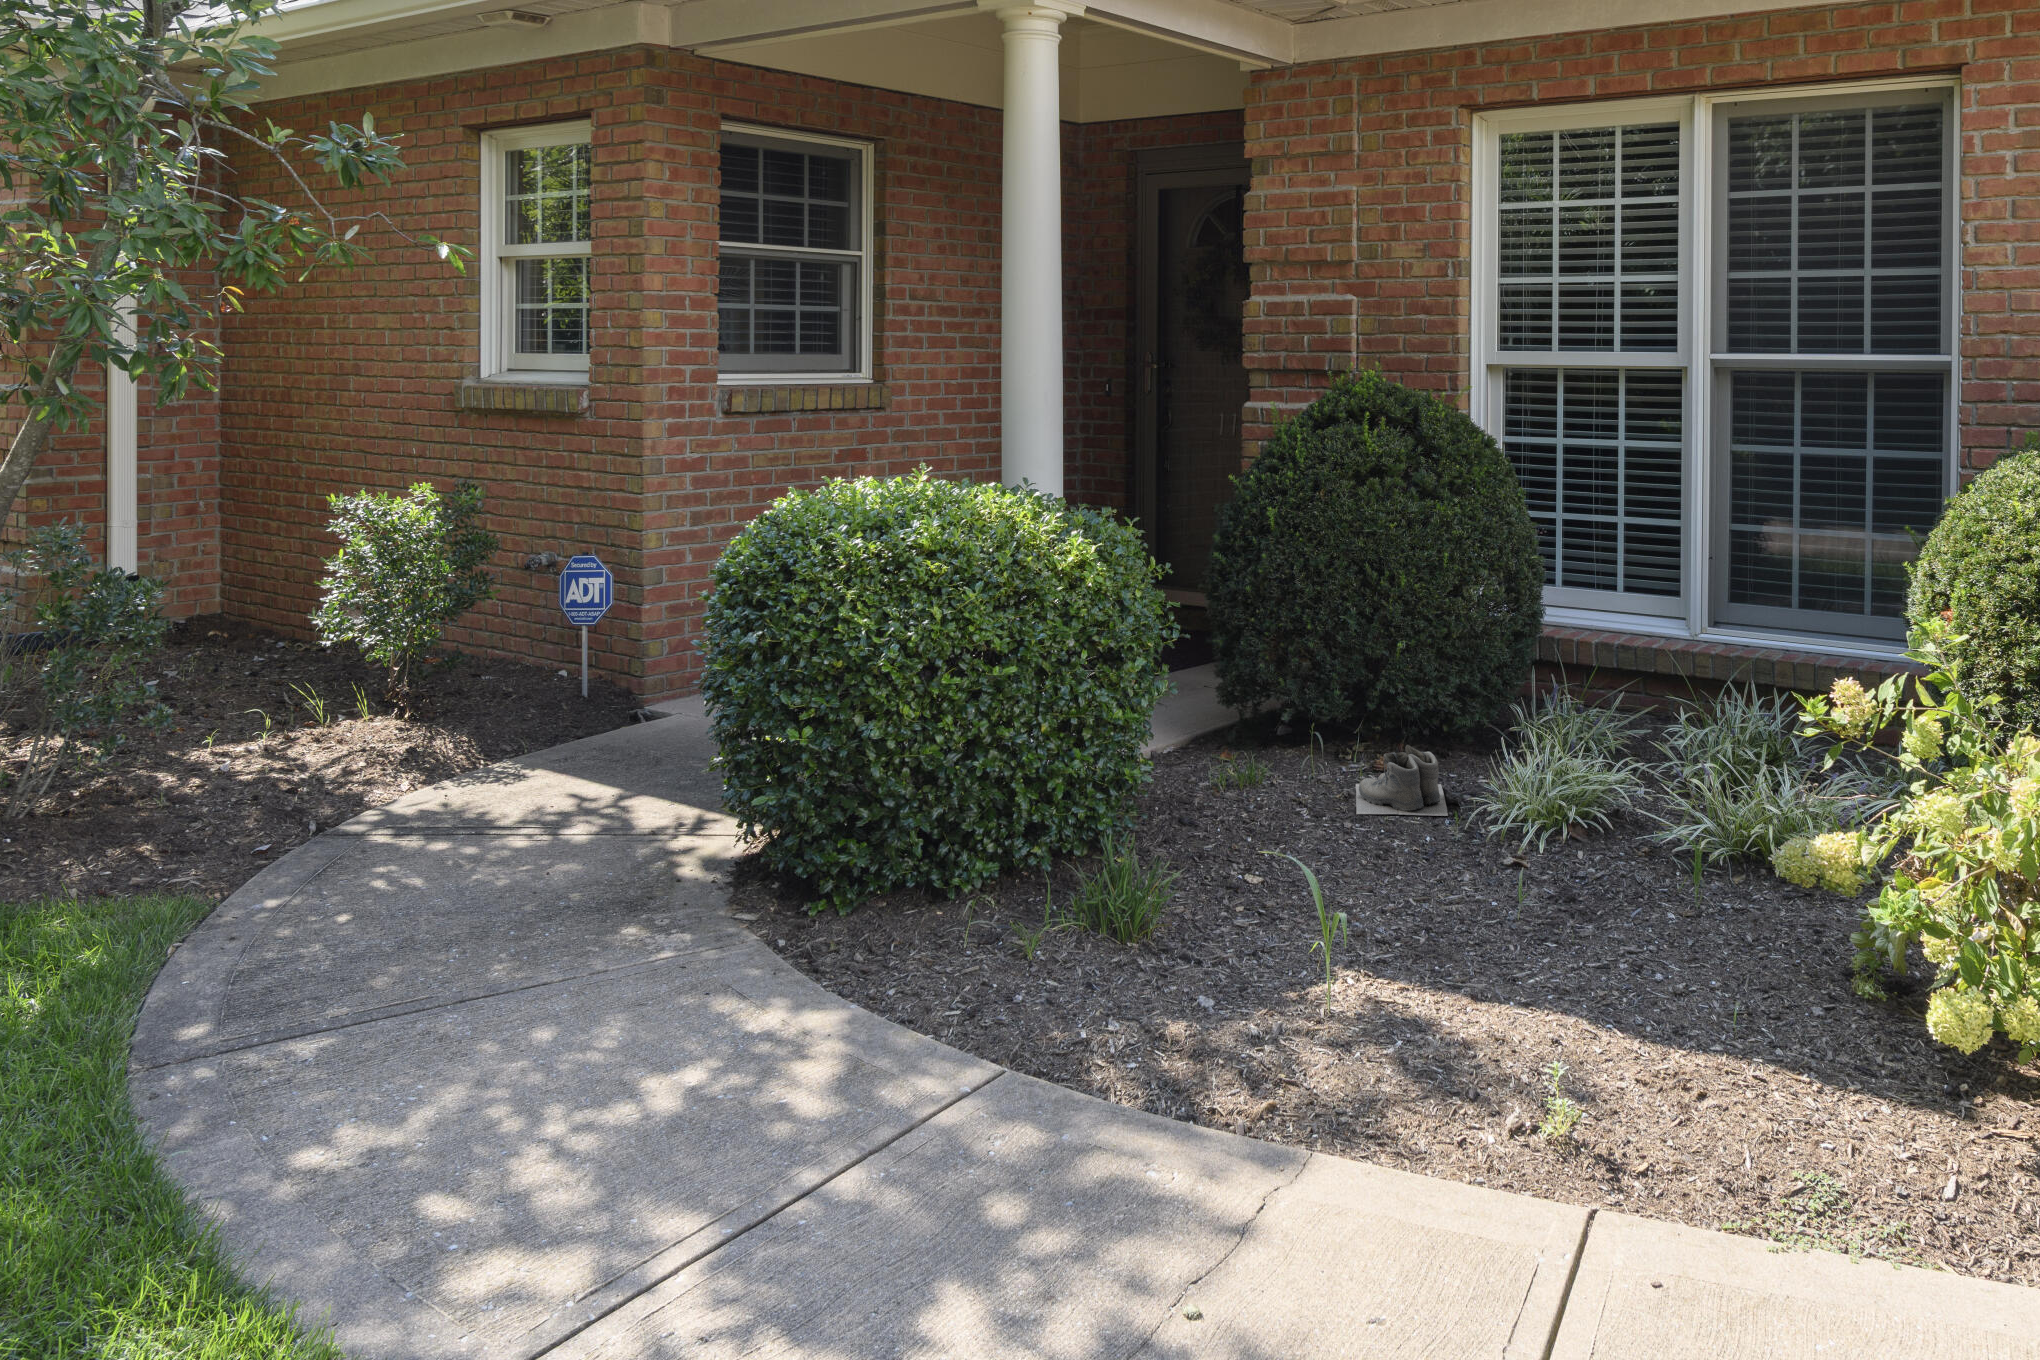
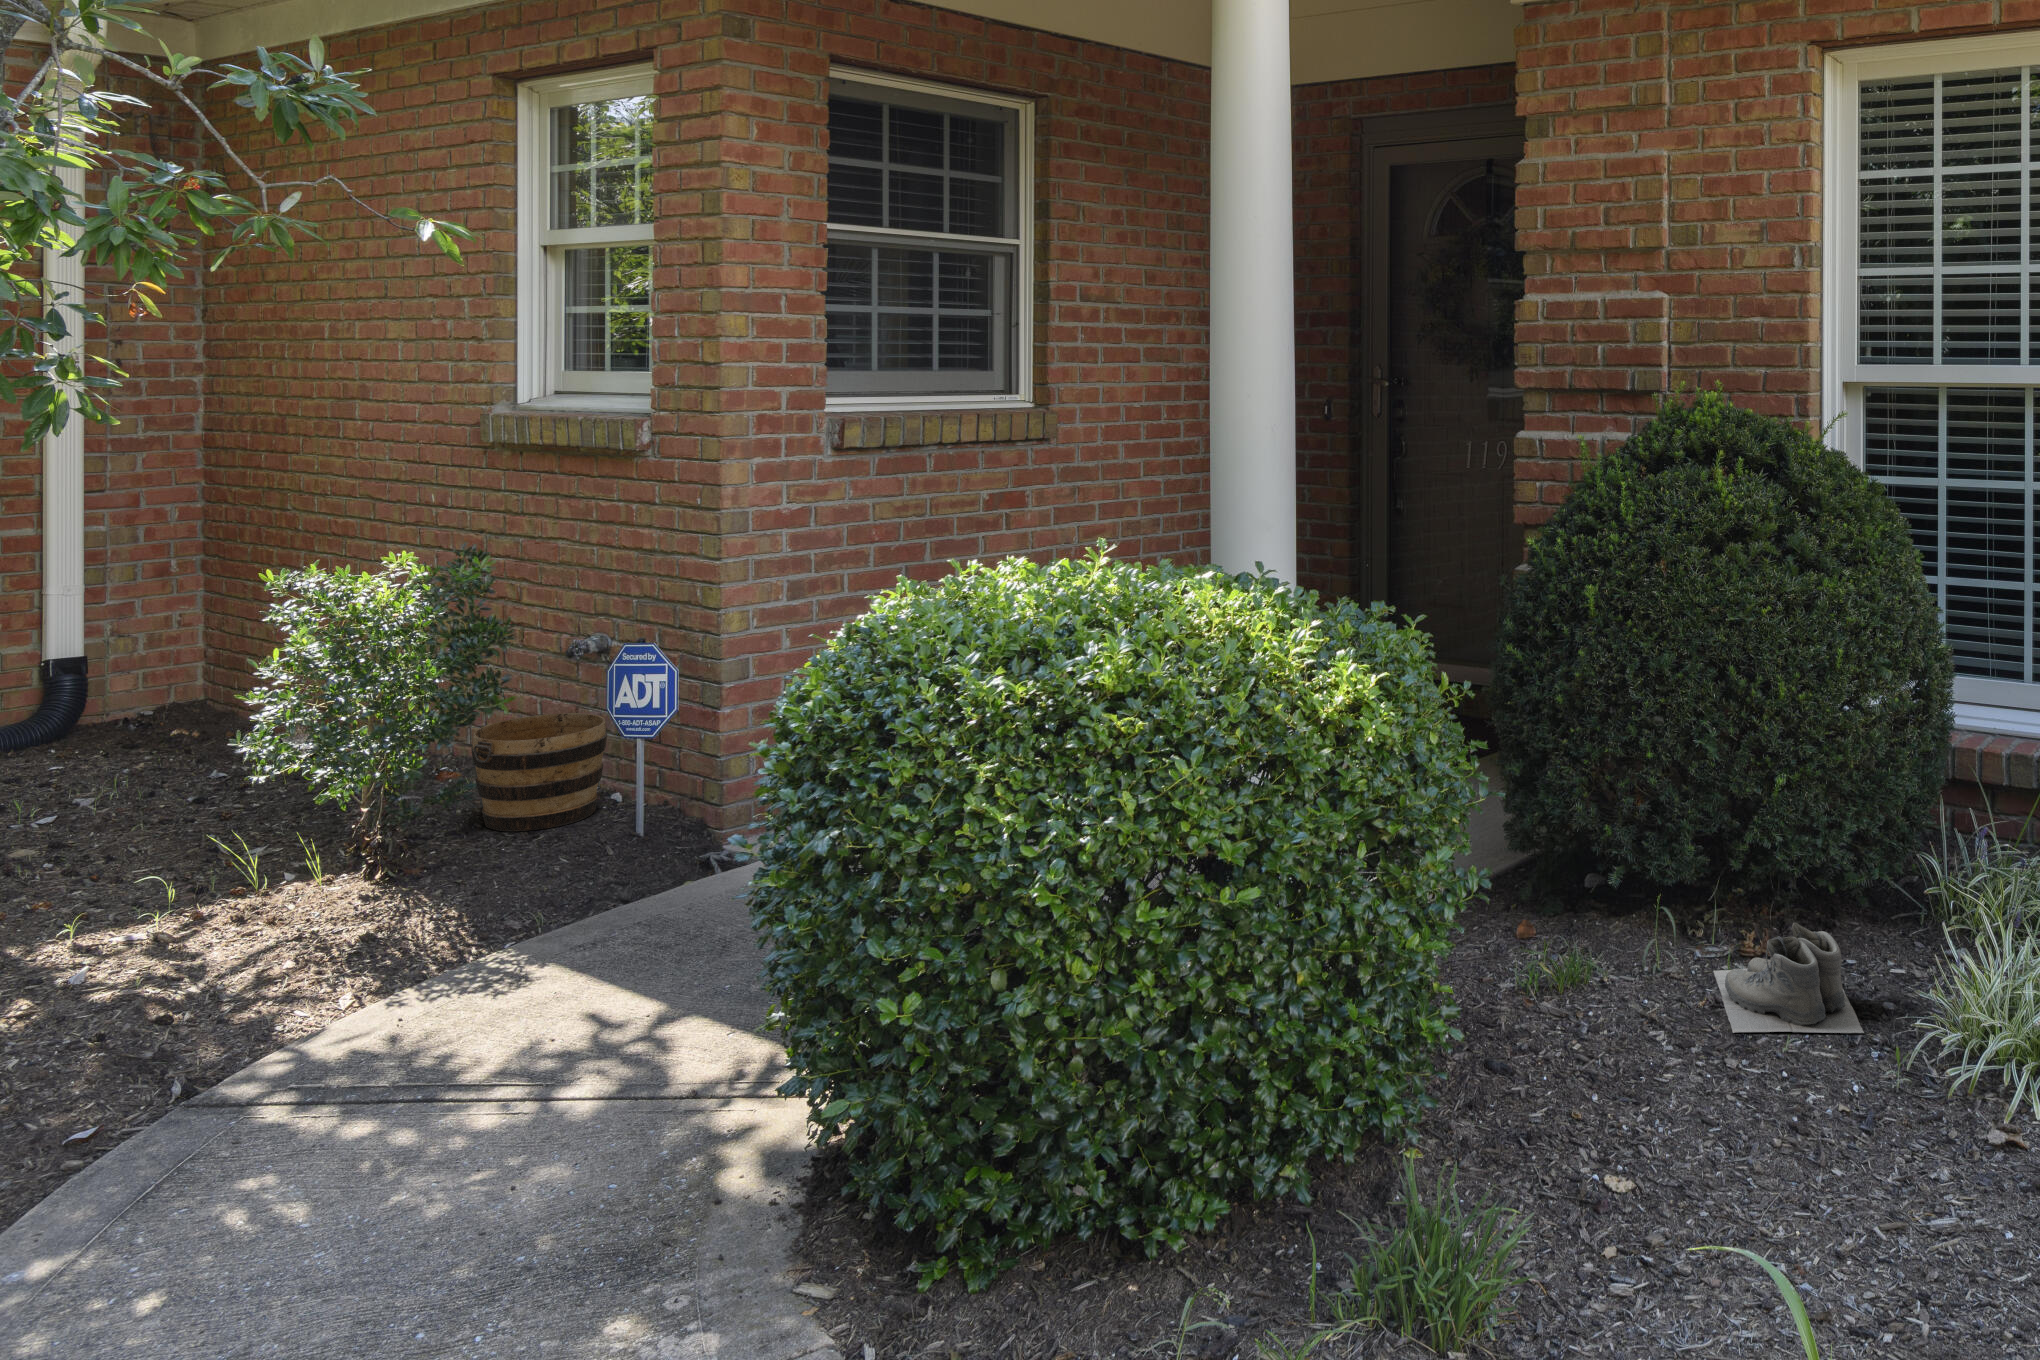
bucket: none [454,614,551,698] -> present [471,713,607,831]

